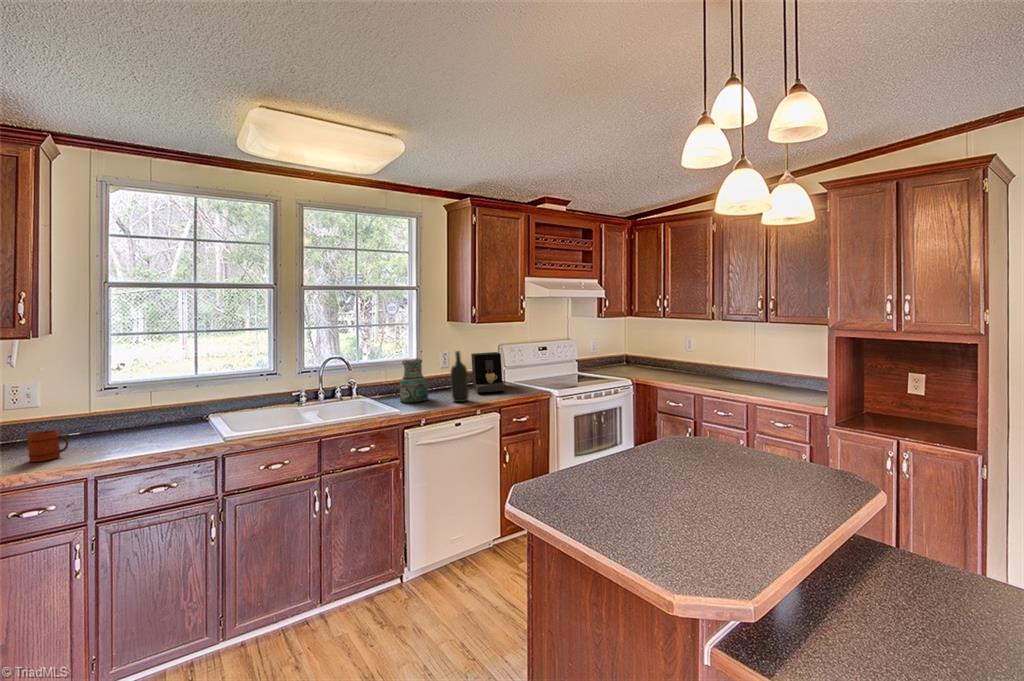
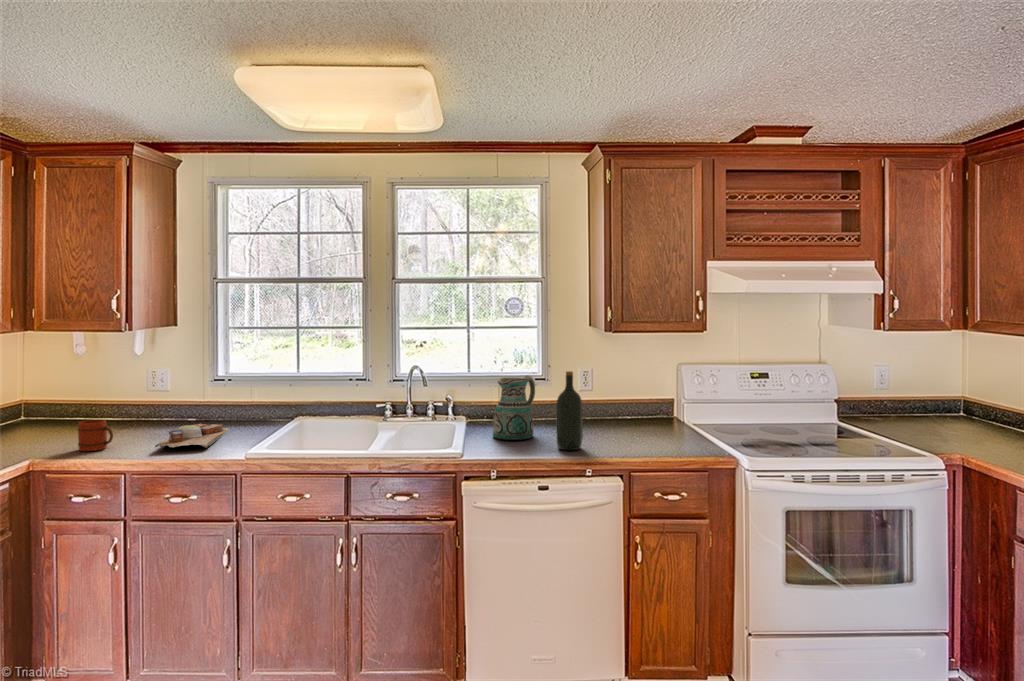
coffee maker: present [471,352,505,393] -> none [609,375,665,441]
cutting board: none [120,423,180,446] -> present [155,423,228,448]

